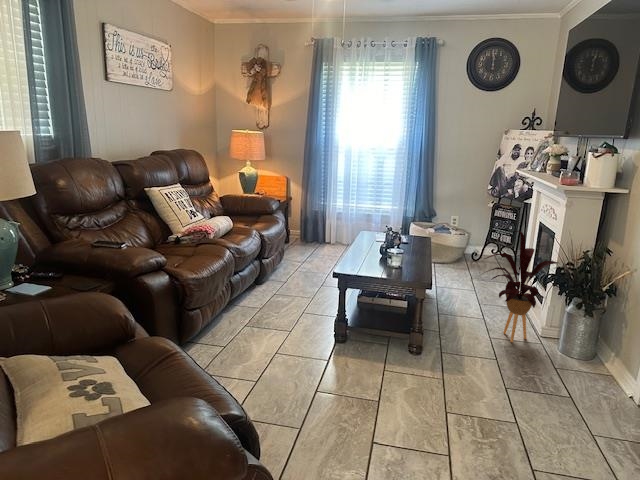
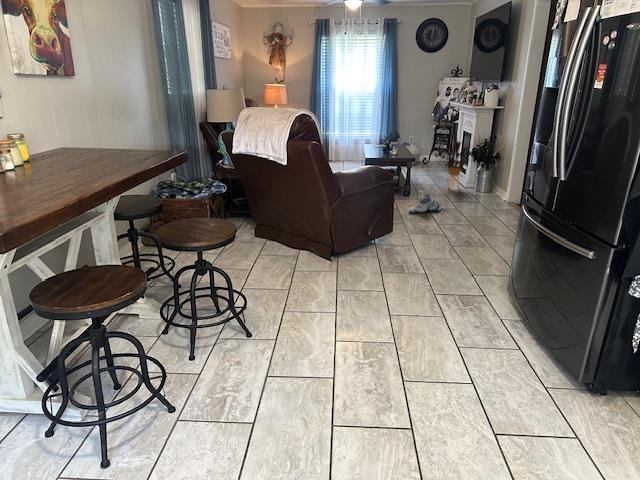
plush toy: none [398,373,479,429] -> present [409,189,442,213]

